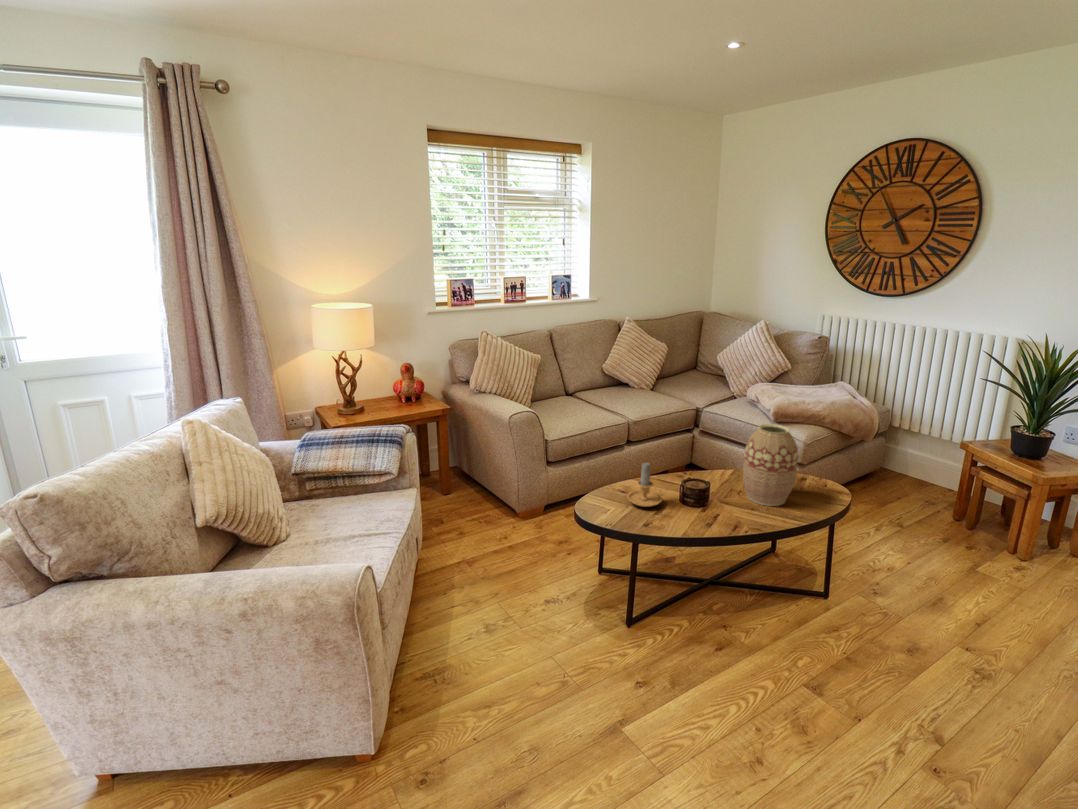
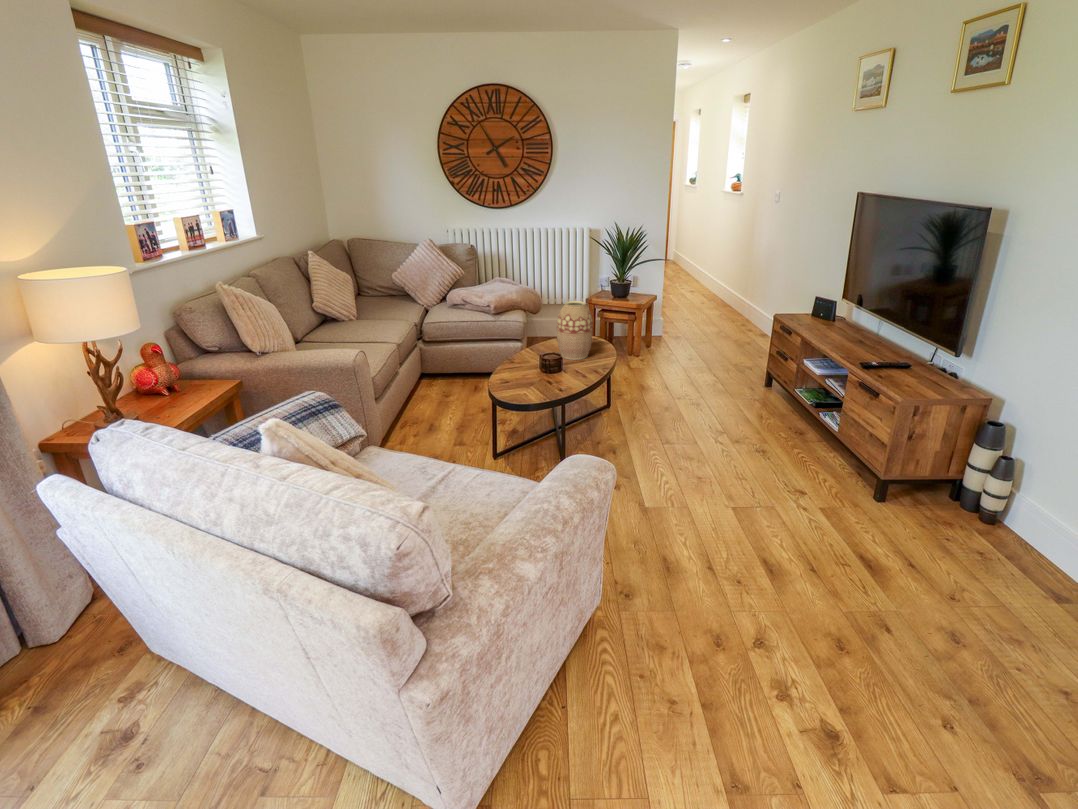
candle: present [627,462,663,507] -> none [516,348,544,386]

